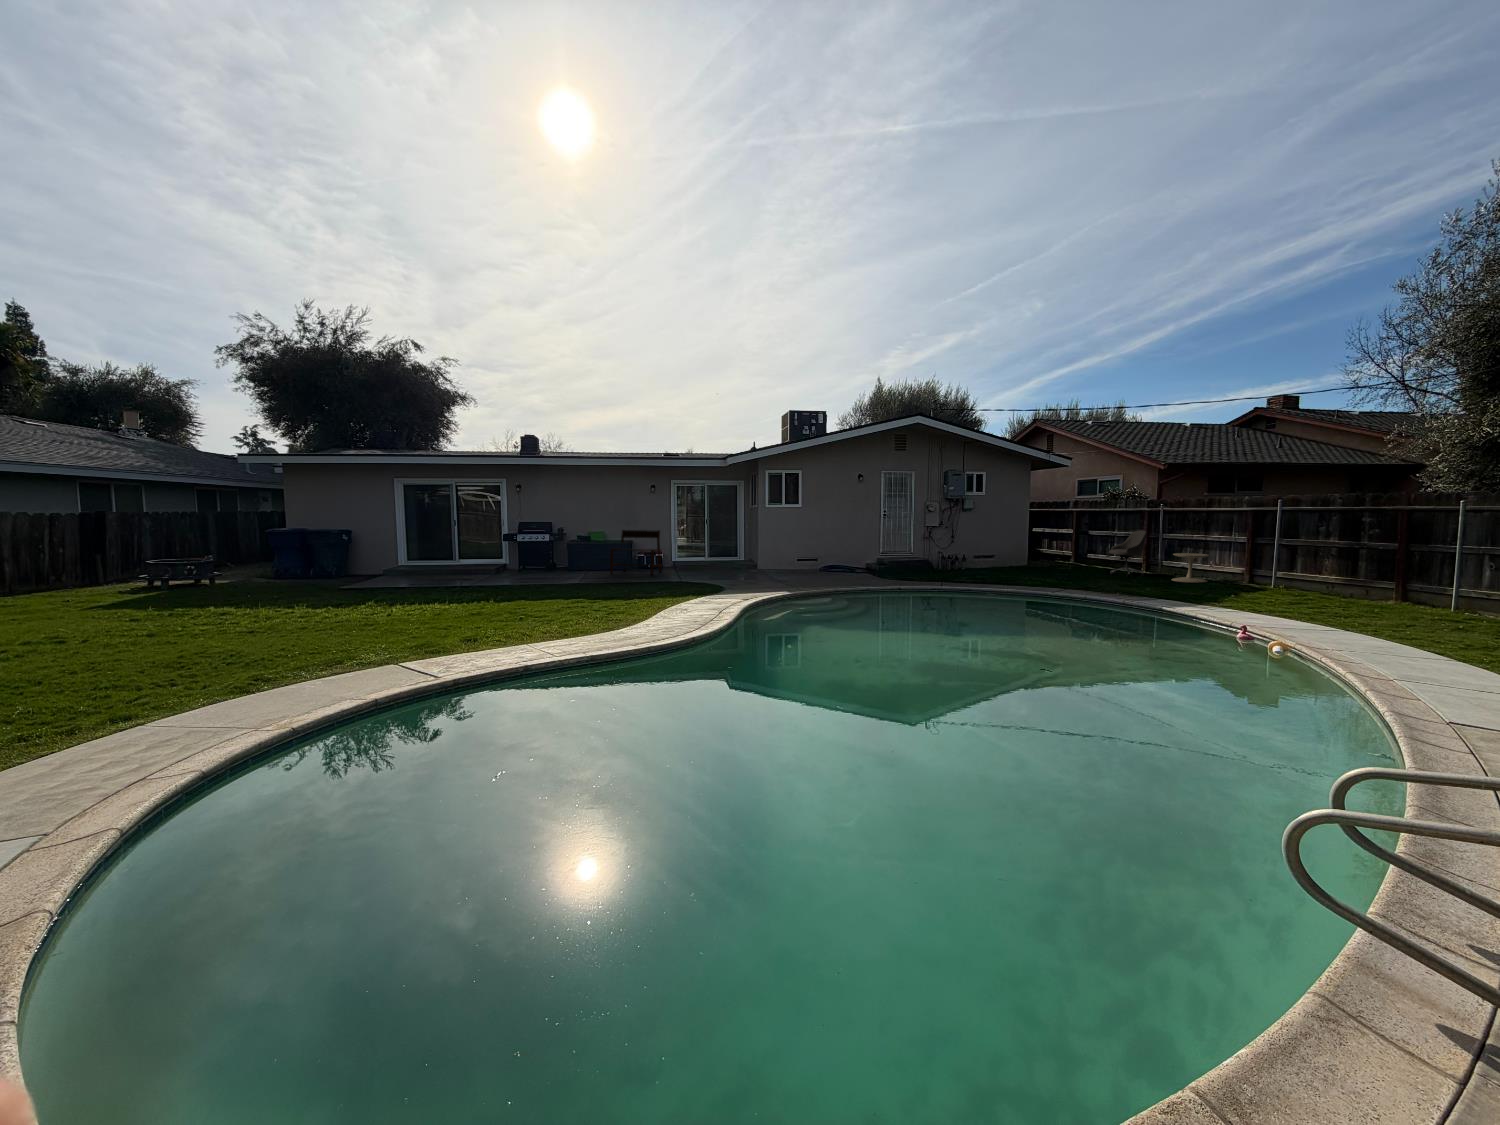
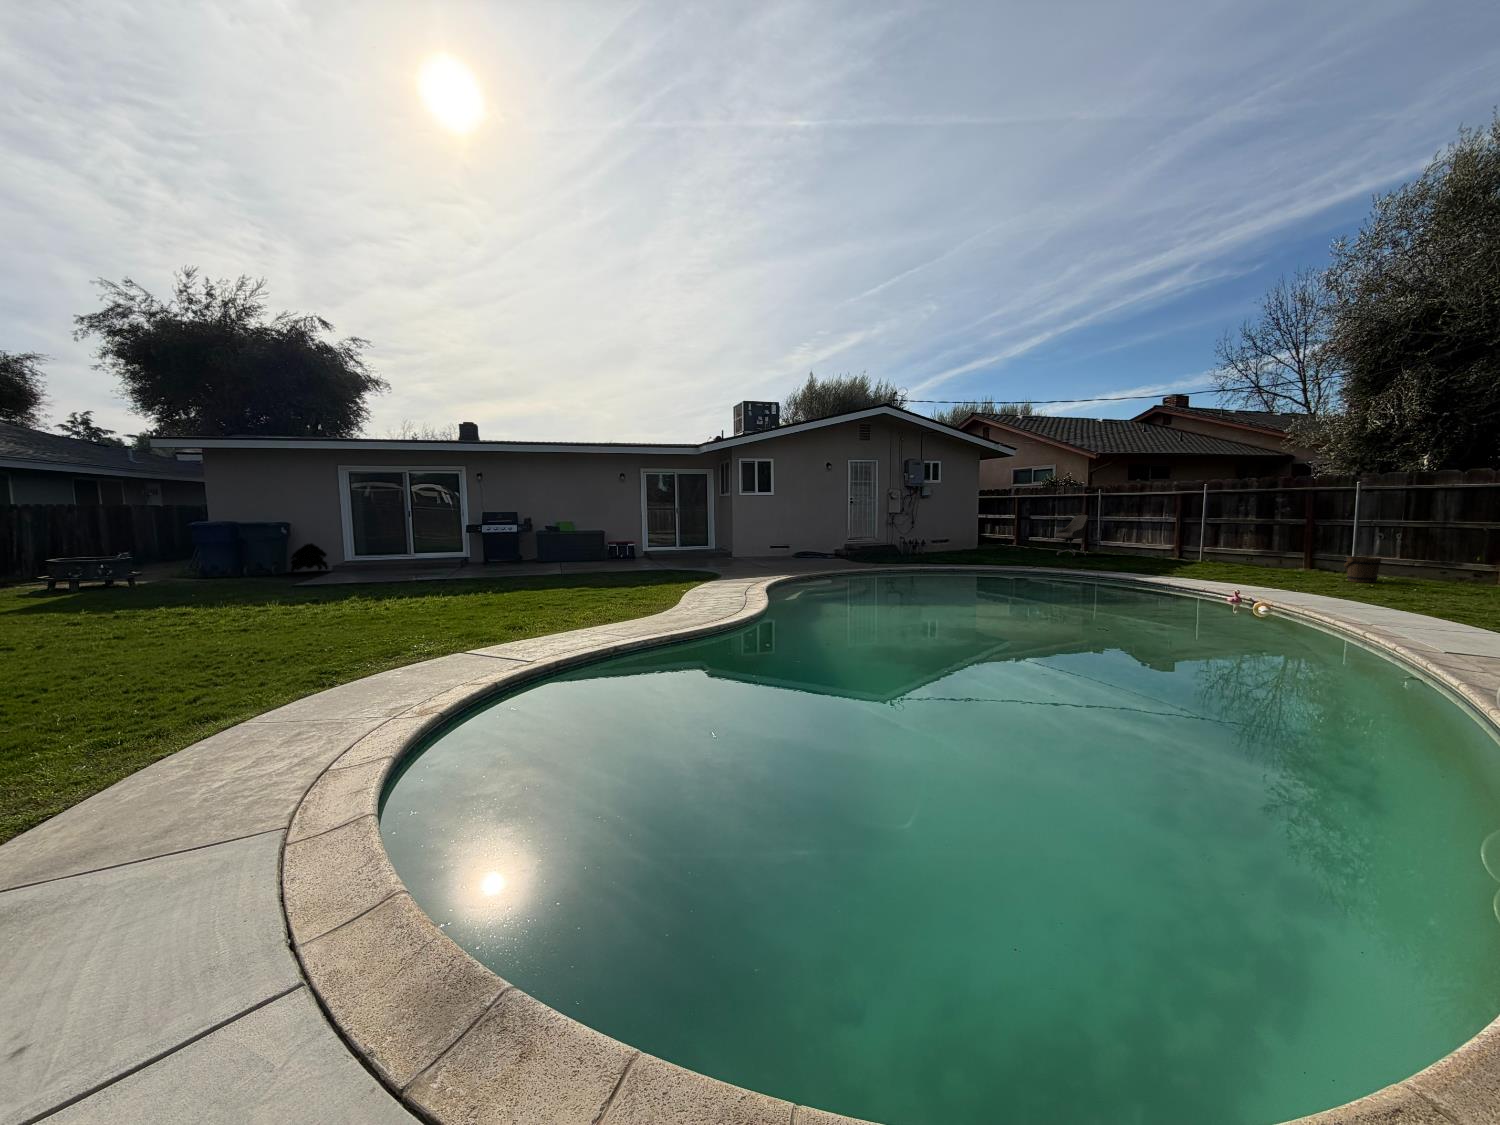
bench: present [610,530,662,575] -> none [581,519,634,564]
potted plant: none [348,550,382,577] -> present [291,543,328,572]
side table: present [1172,553,1209,583] -> none [1114,535,1147,561]
bucket: none [1427,585,1474,616] -> present [1344,556,1381,583]

